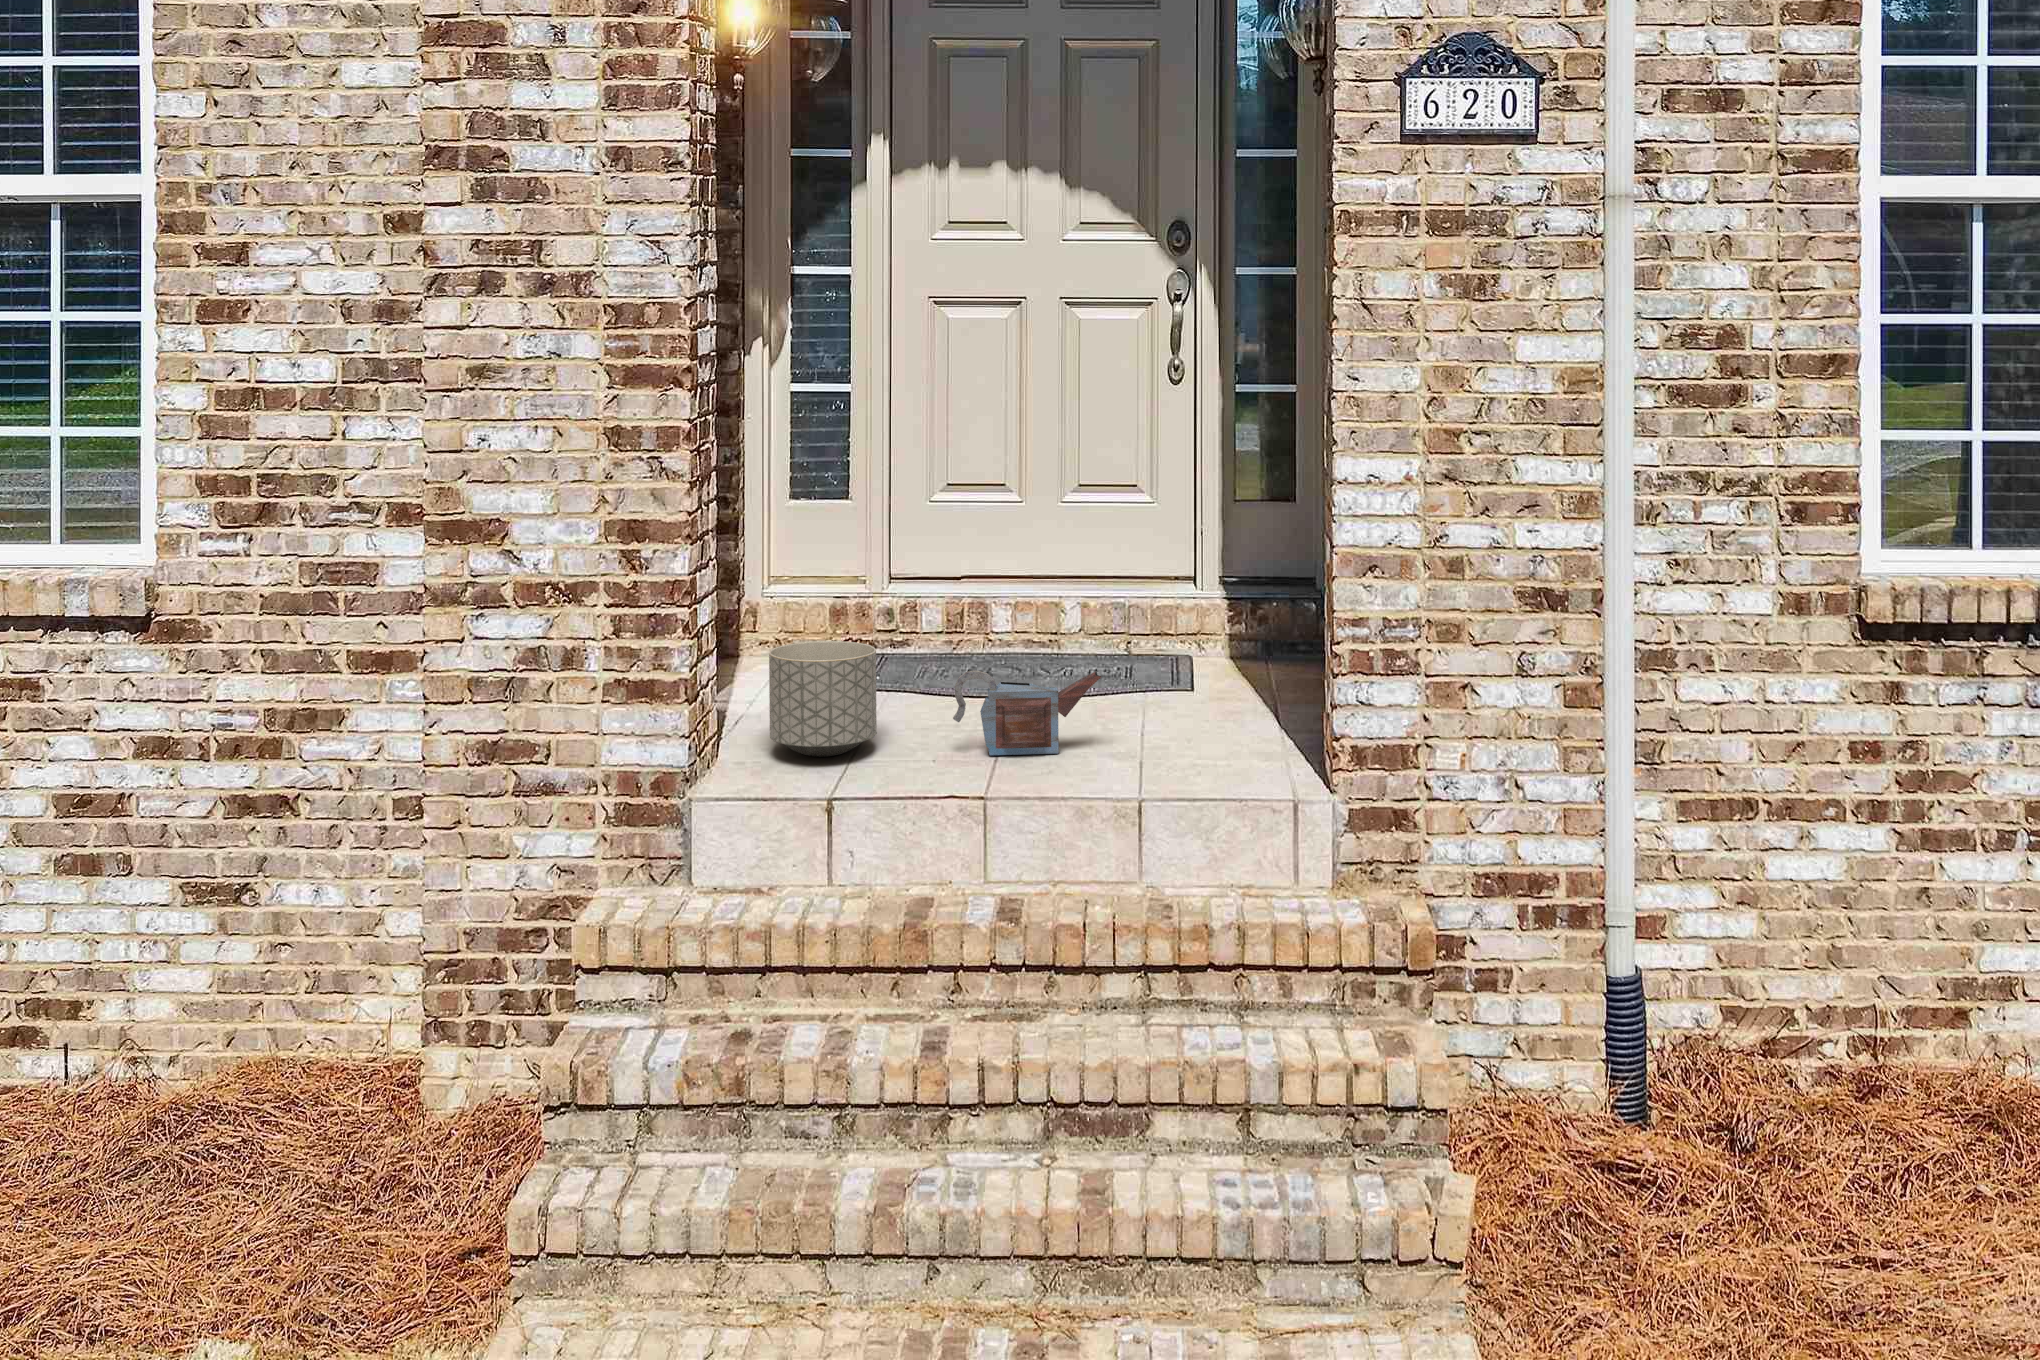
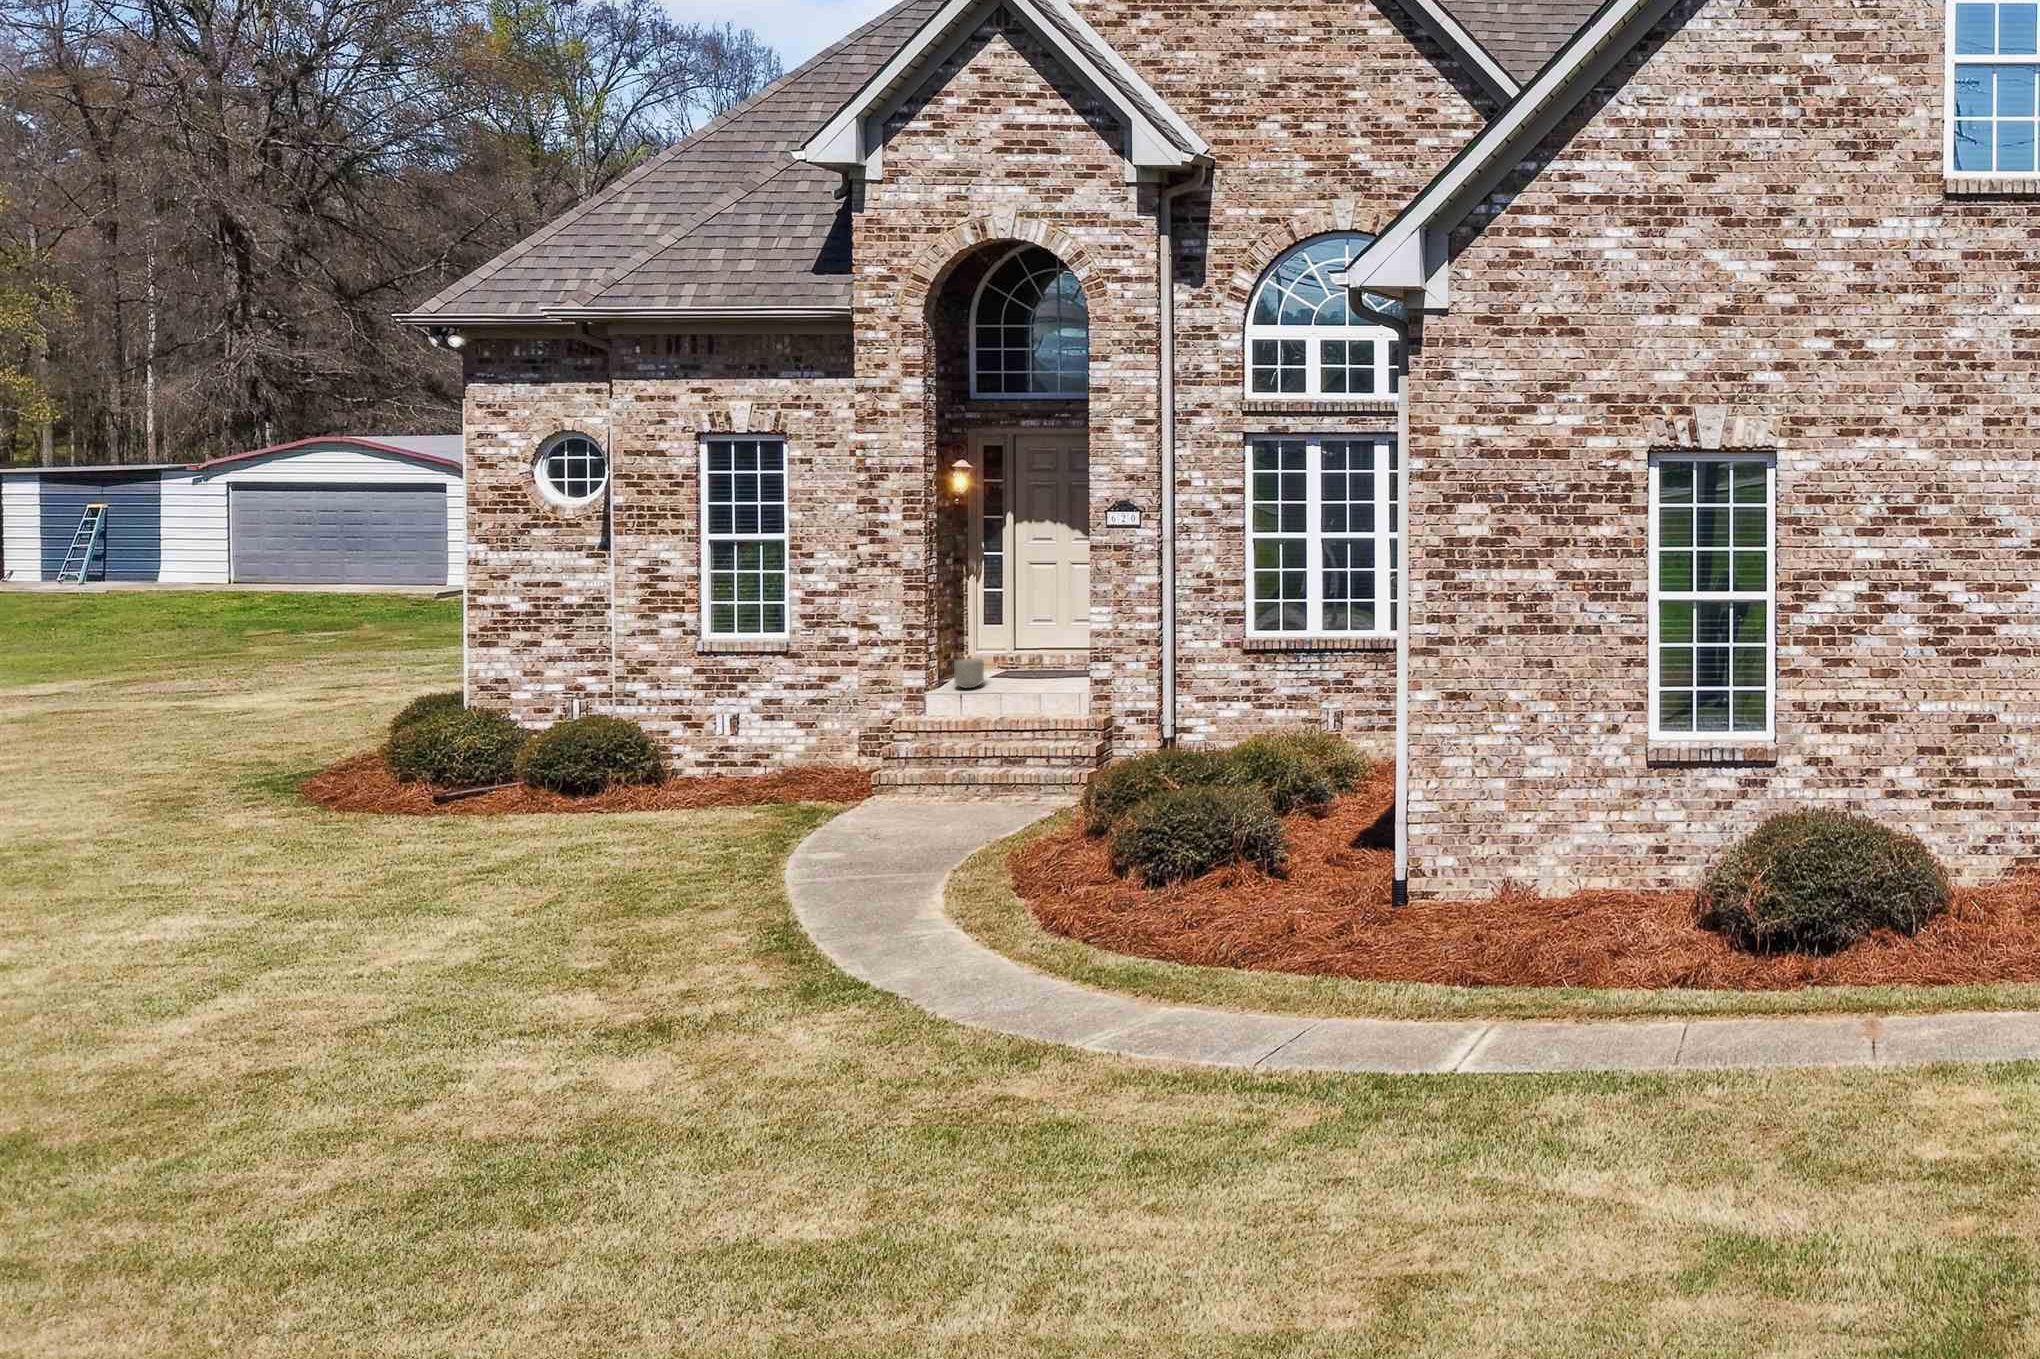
watering can: present [953,671,1101,755] -> none [1003,665,1044,688]

